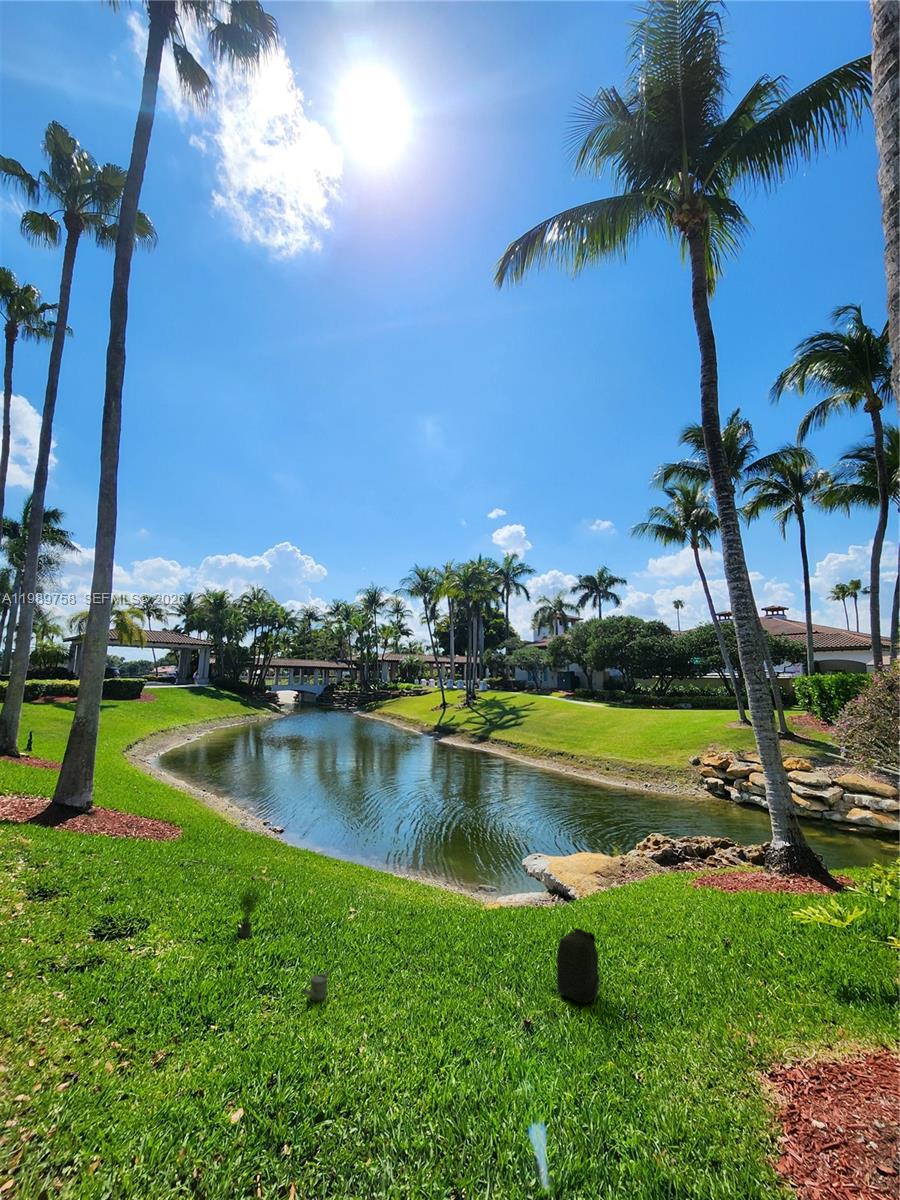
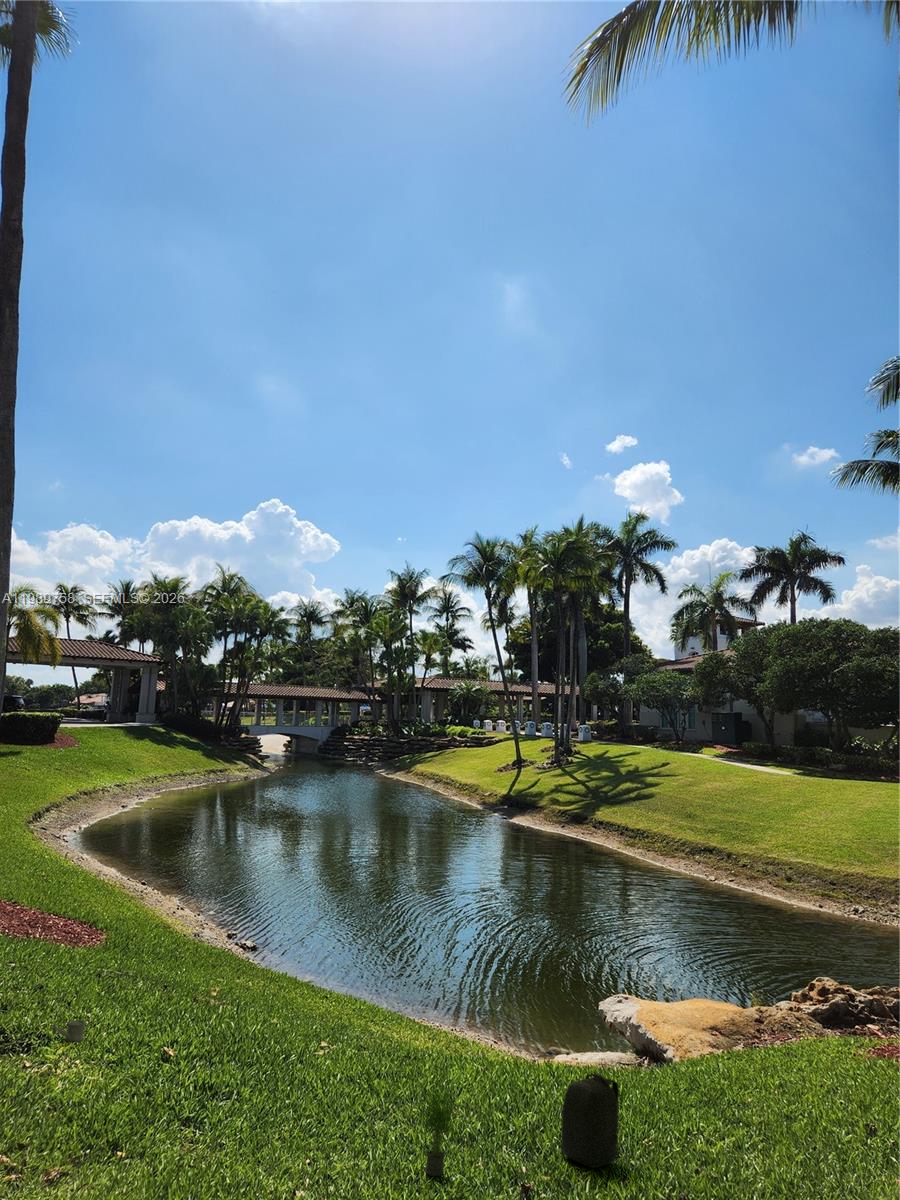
potted plant: present [234,886,260,938] -> present [412,1087,458,1176]
watering can: present [302,971,329,1001] -> present [53,1019,90,1042]

